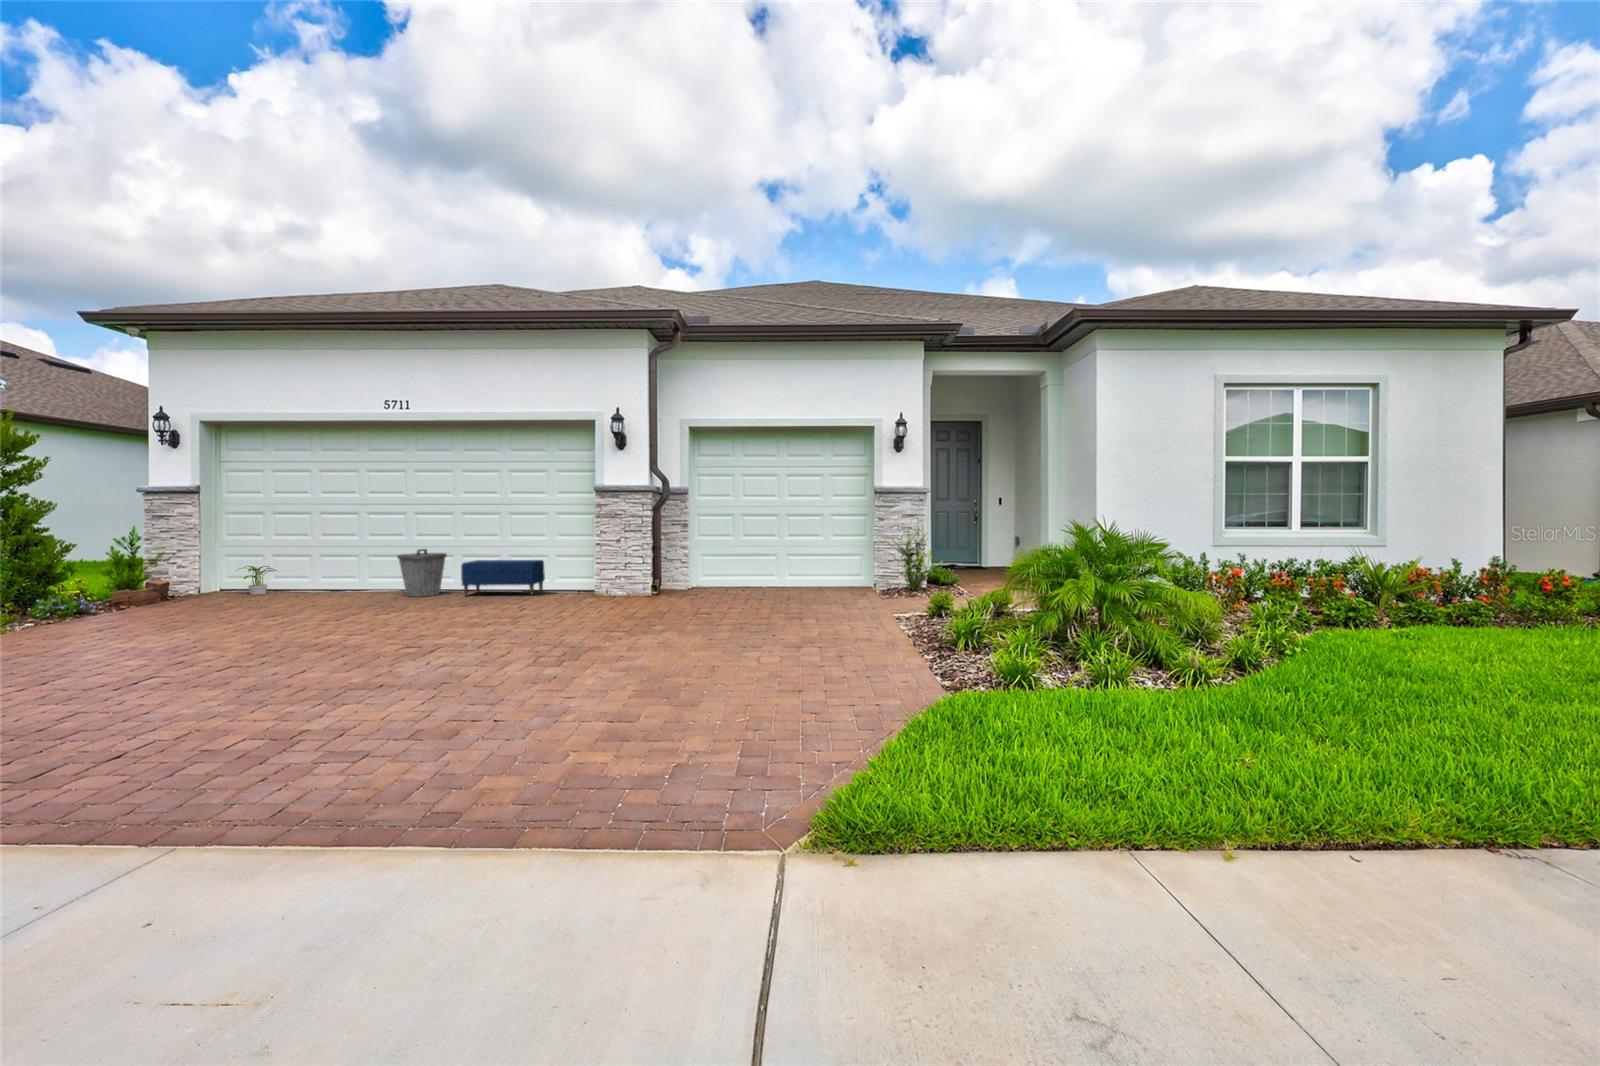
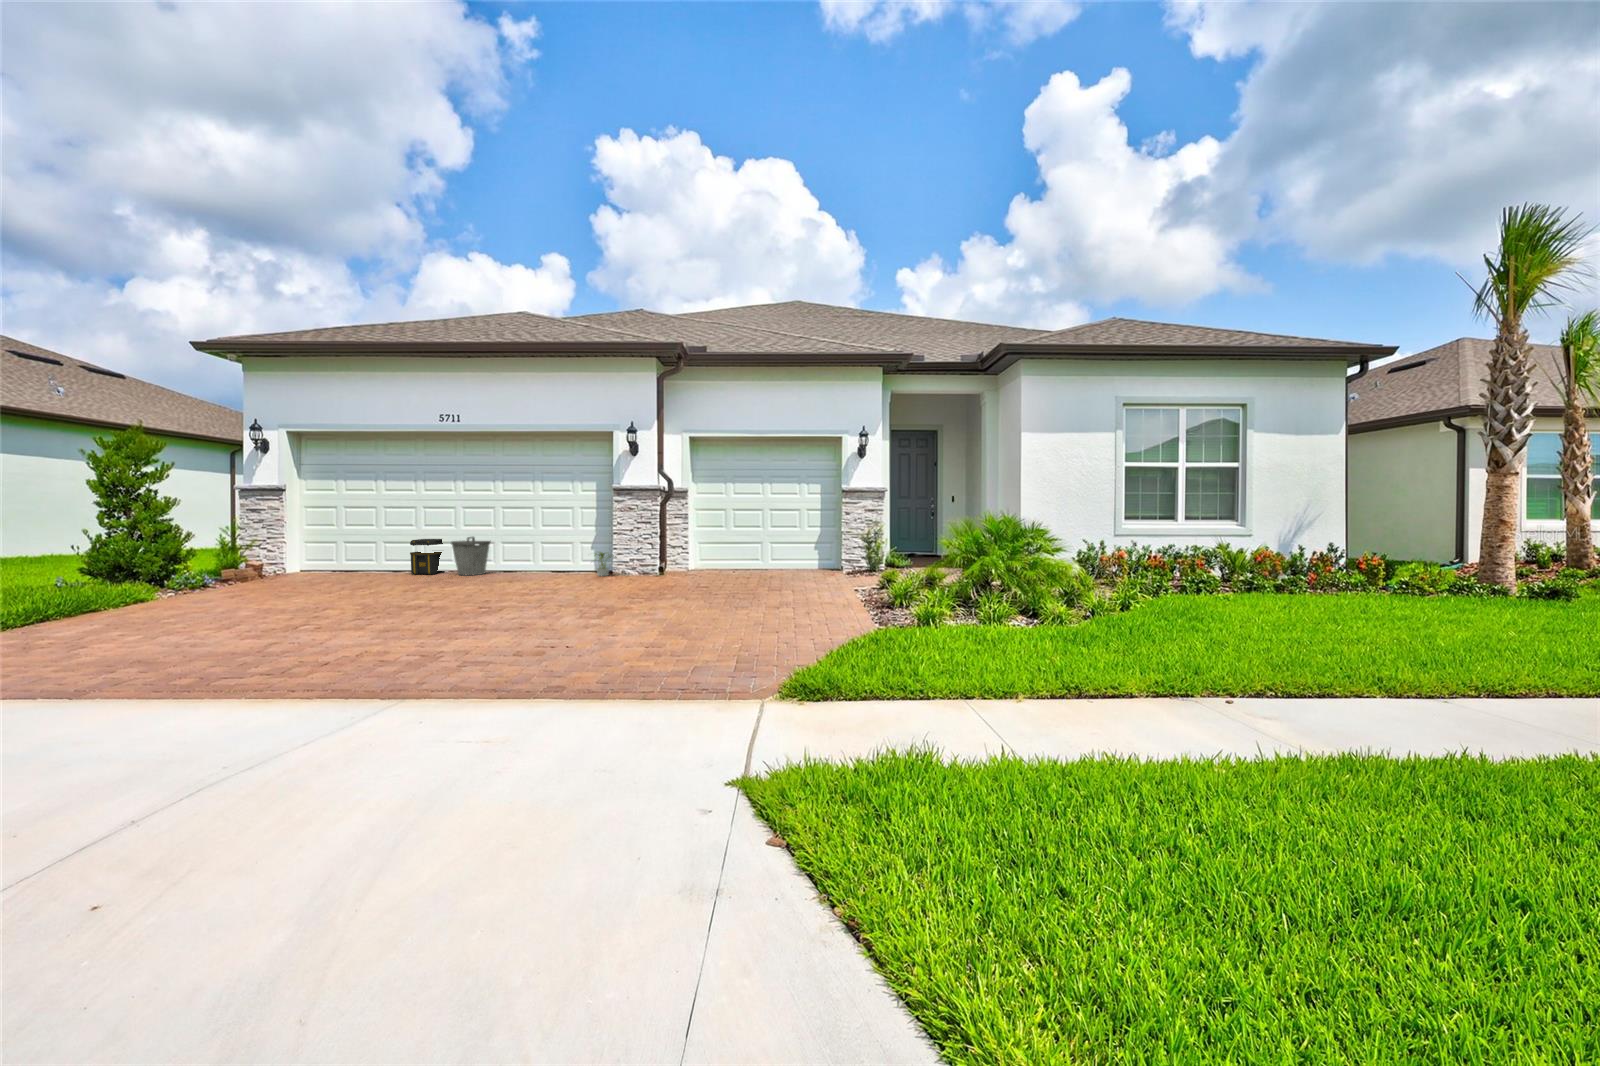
toolbox: none [348,551,393,595] -> present [410,539,445,575]
bench: present [461,560,545,596] -> none [503,546,571,575]
potted plant: present [239,566,276,595] -> present [595,552,616,576]

